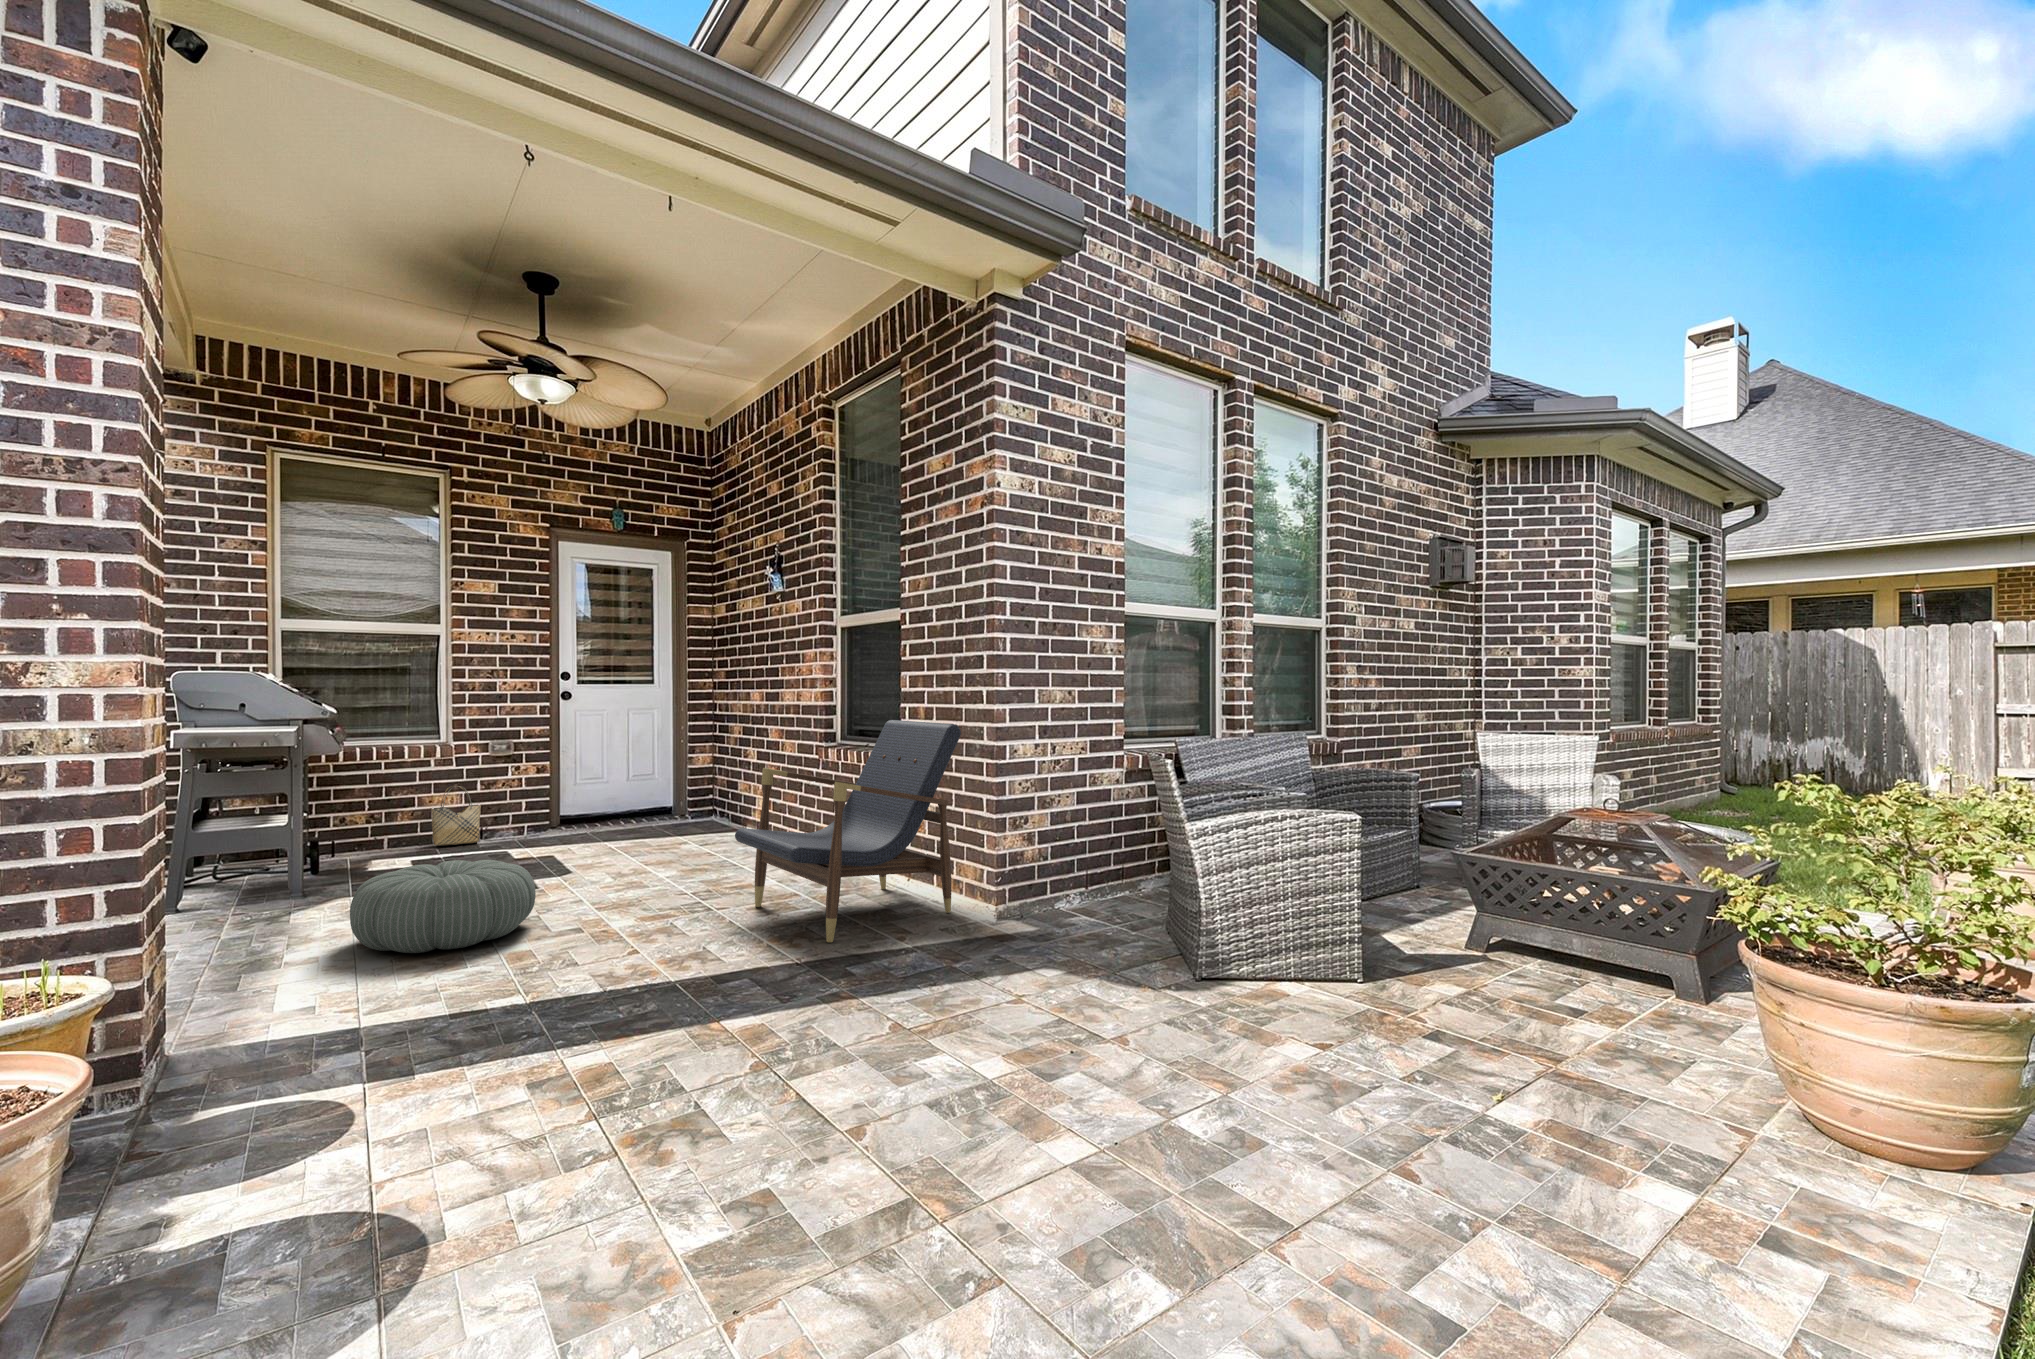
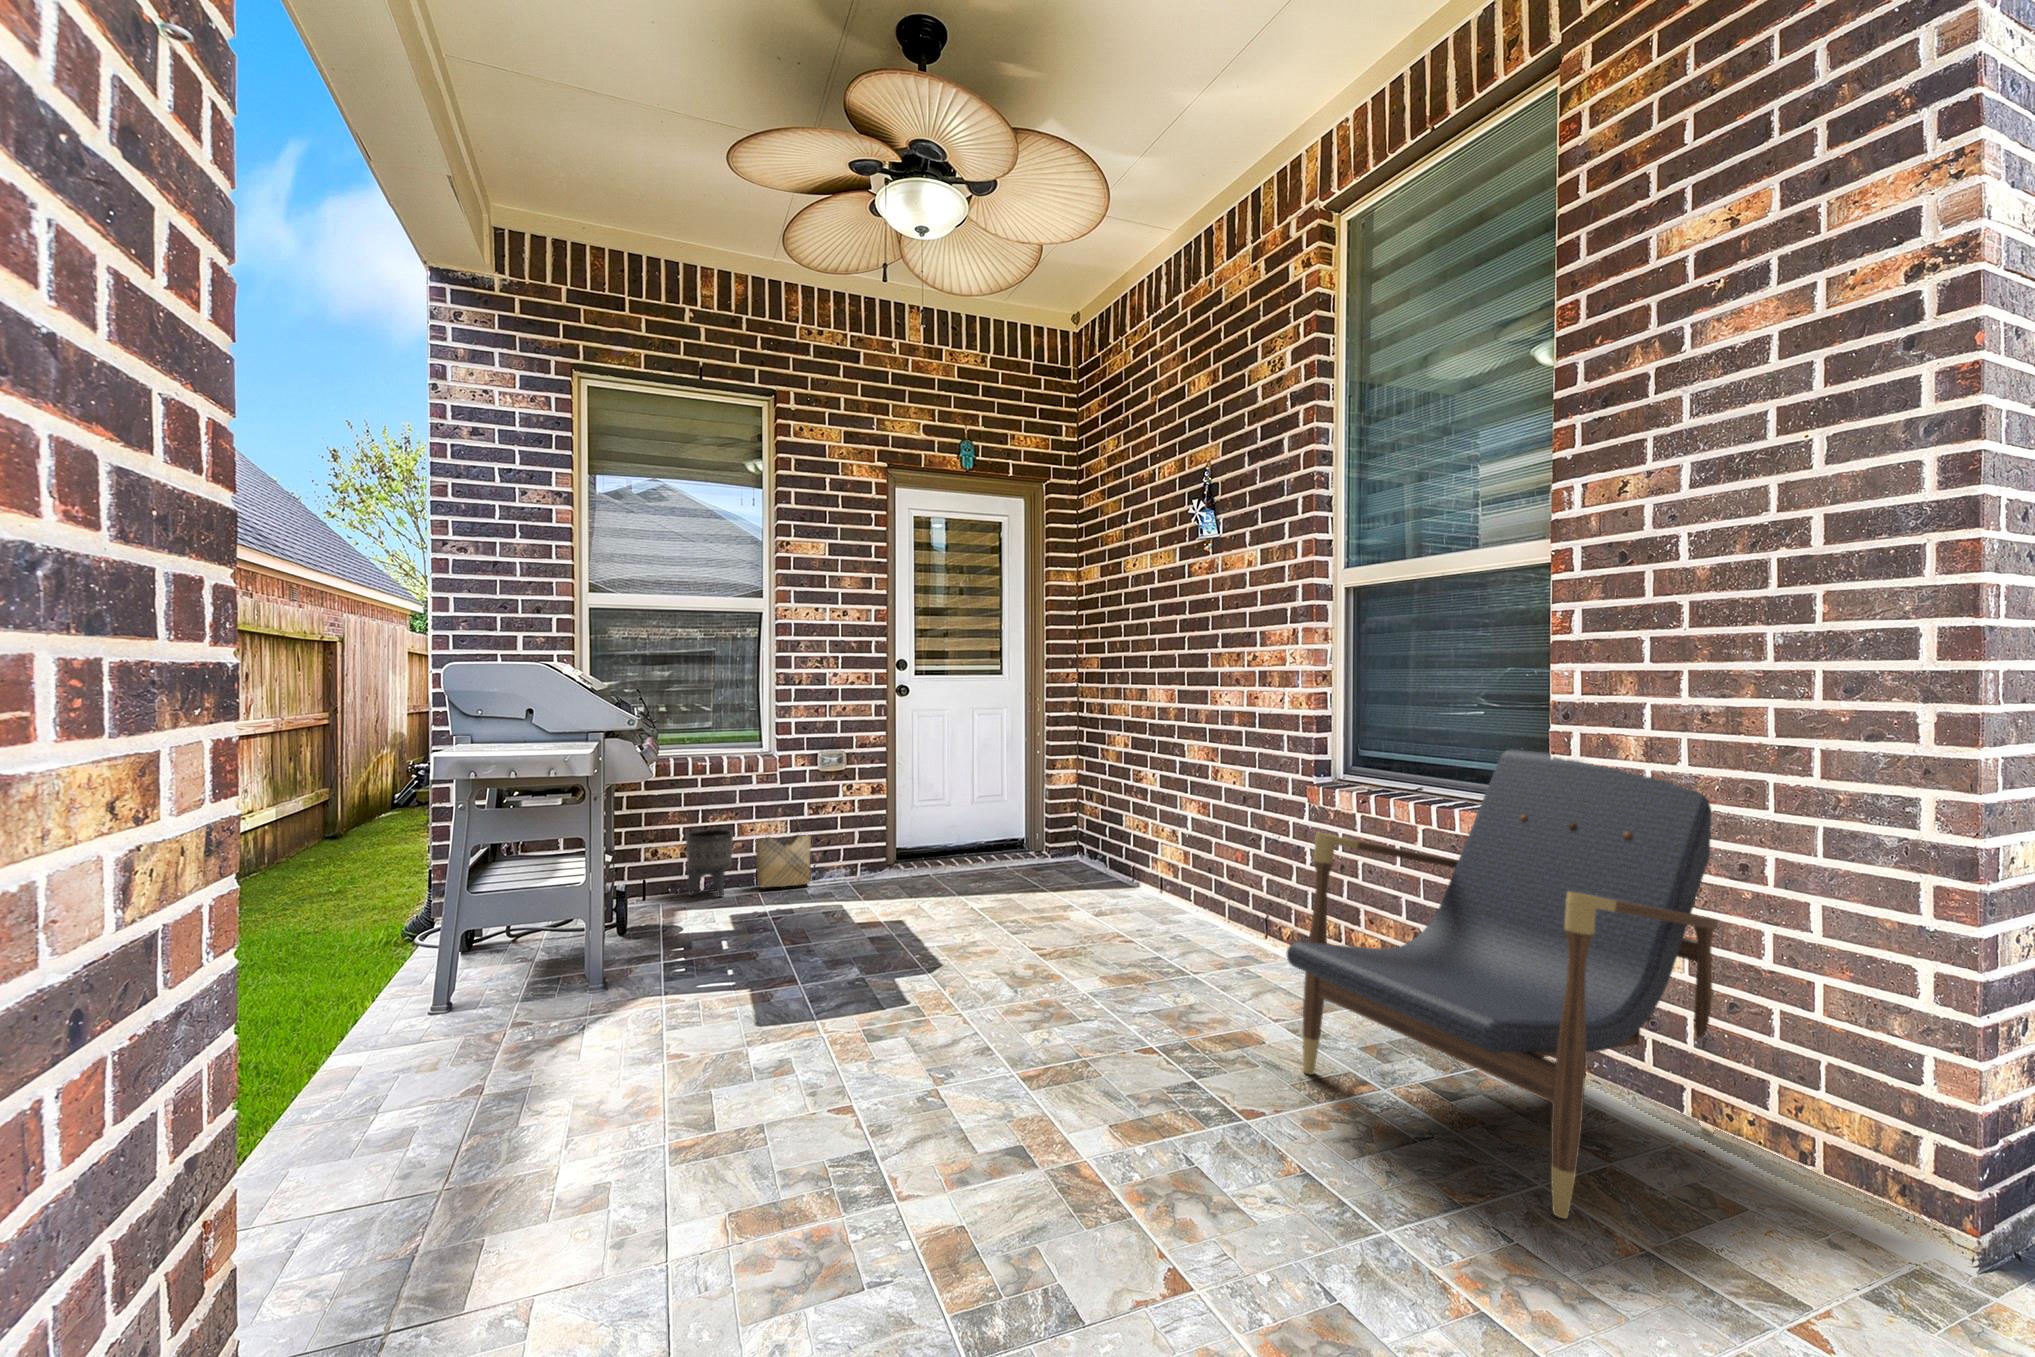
planter: none [369,803,411,854] -> present [686,829,733,897]
pouf: present [350,860,536,953] -> none [703,968,967,1154]

